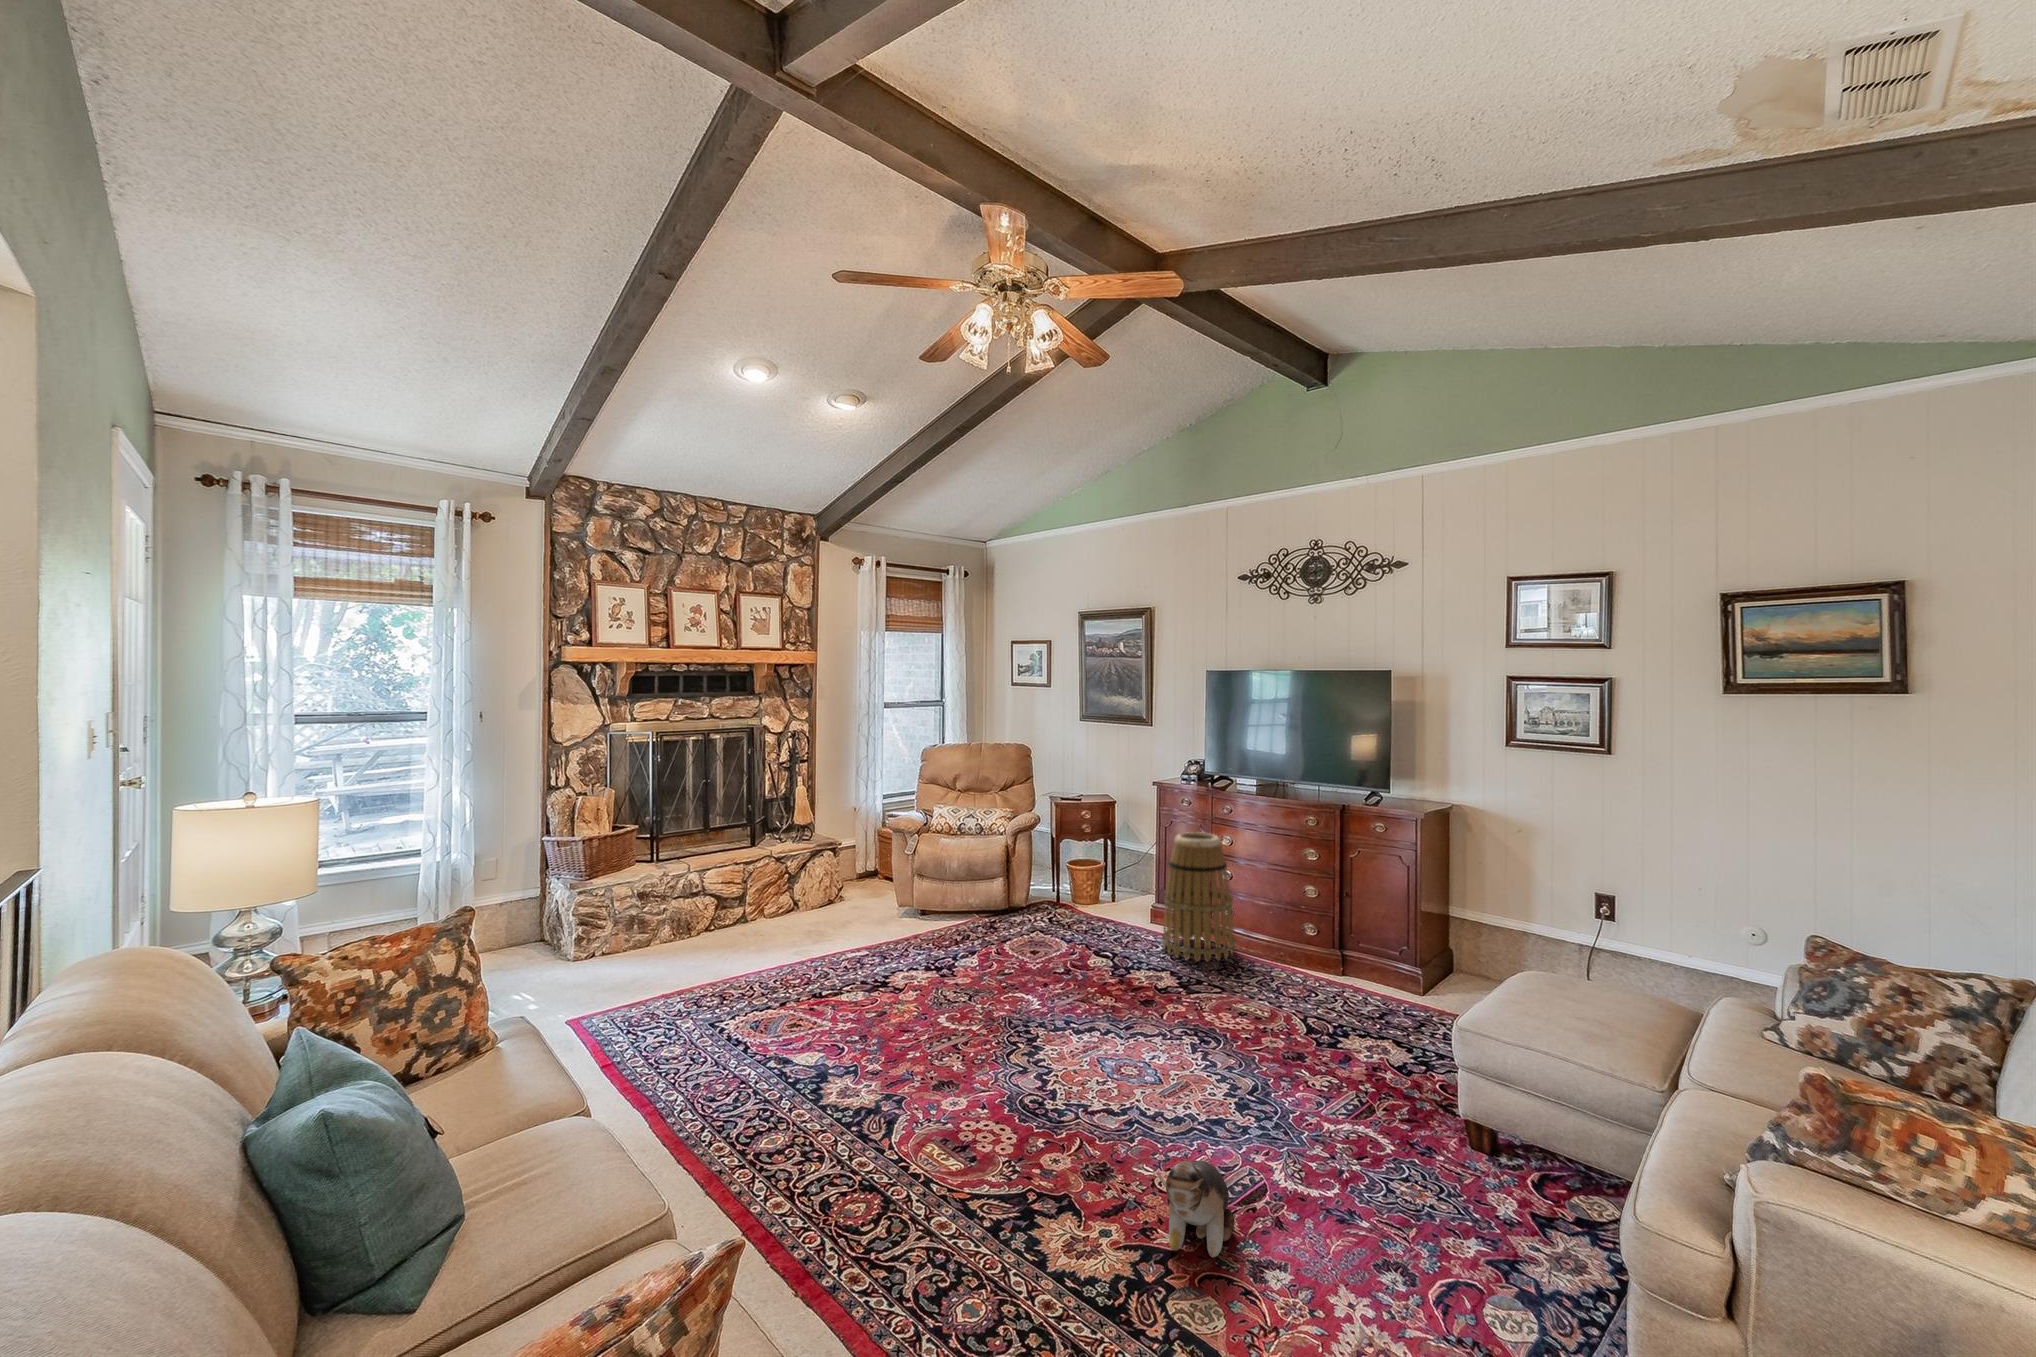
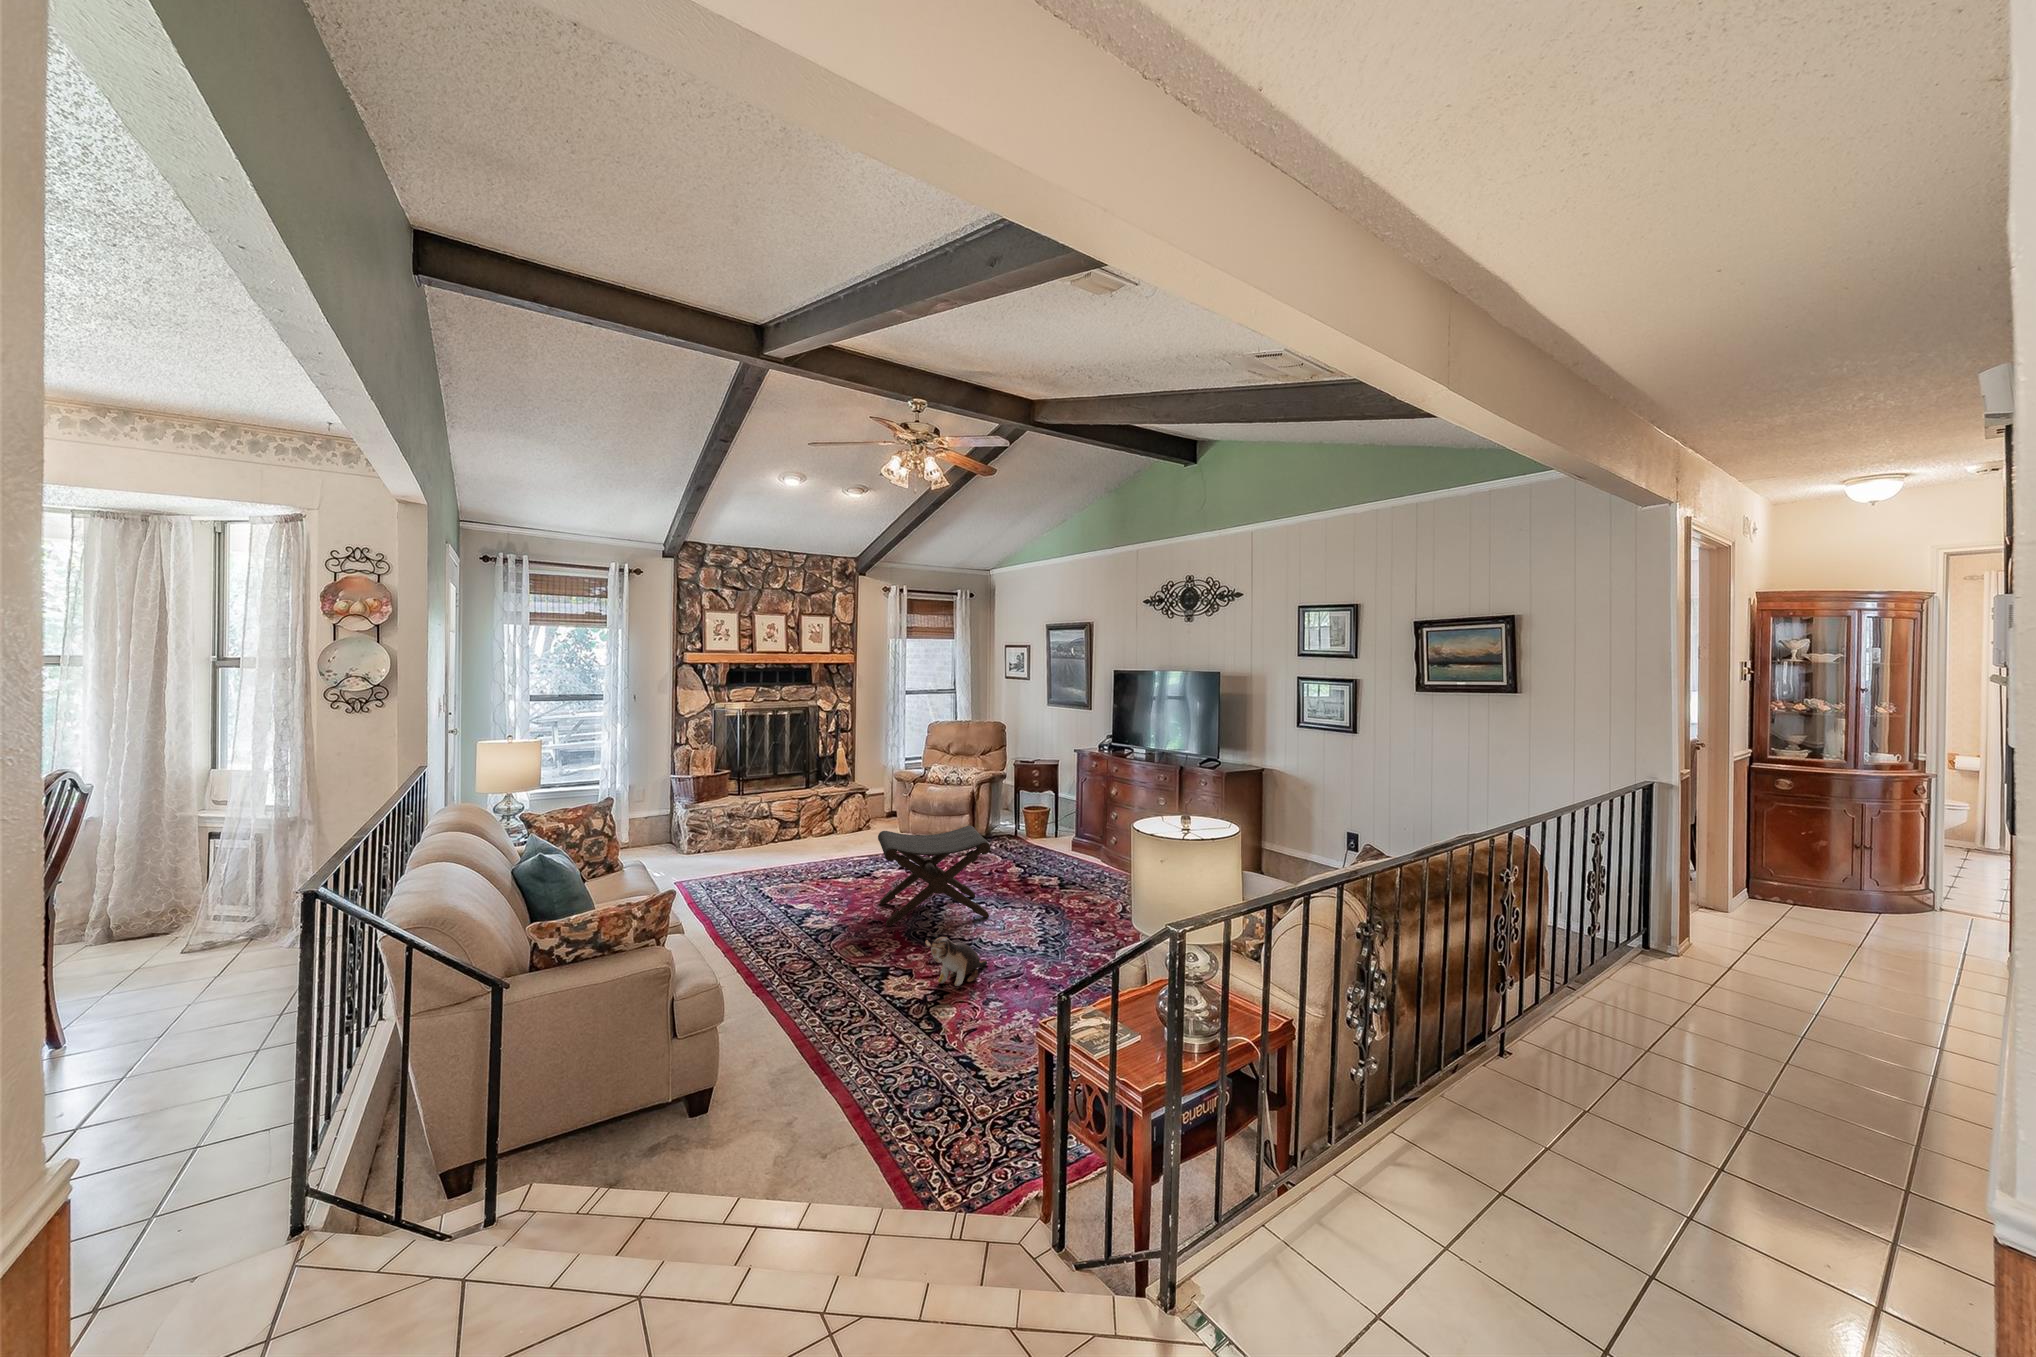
basket: present [1162,832,1236,962] -> none [1060,785,1109,872]
footstool: none [936,908,1142,1100] -> present [878,826,991,926]

